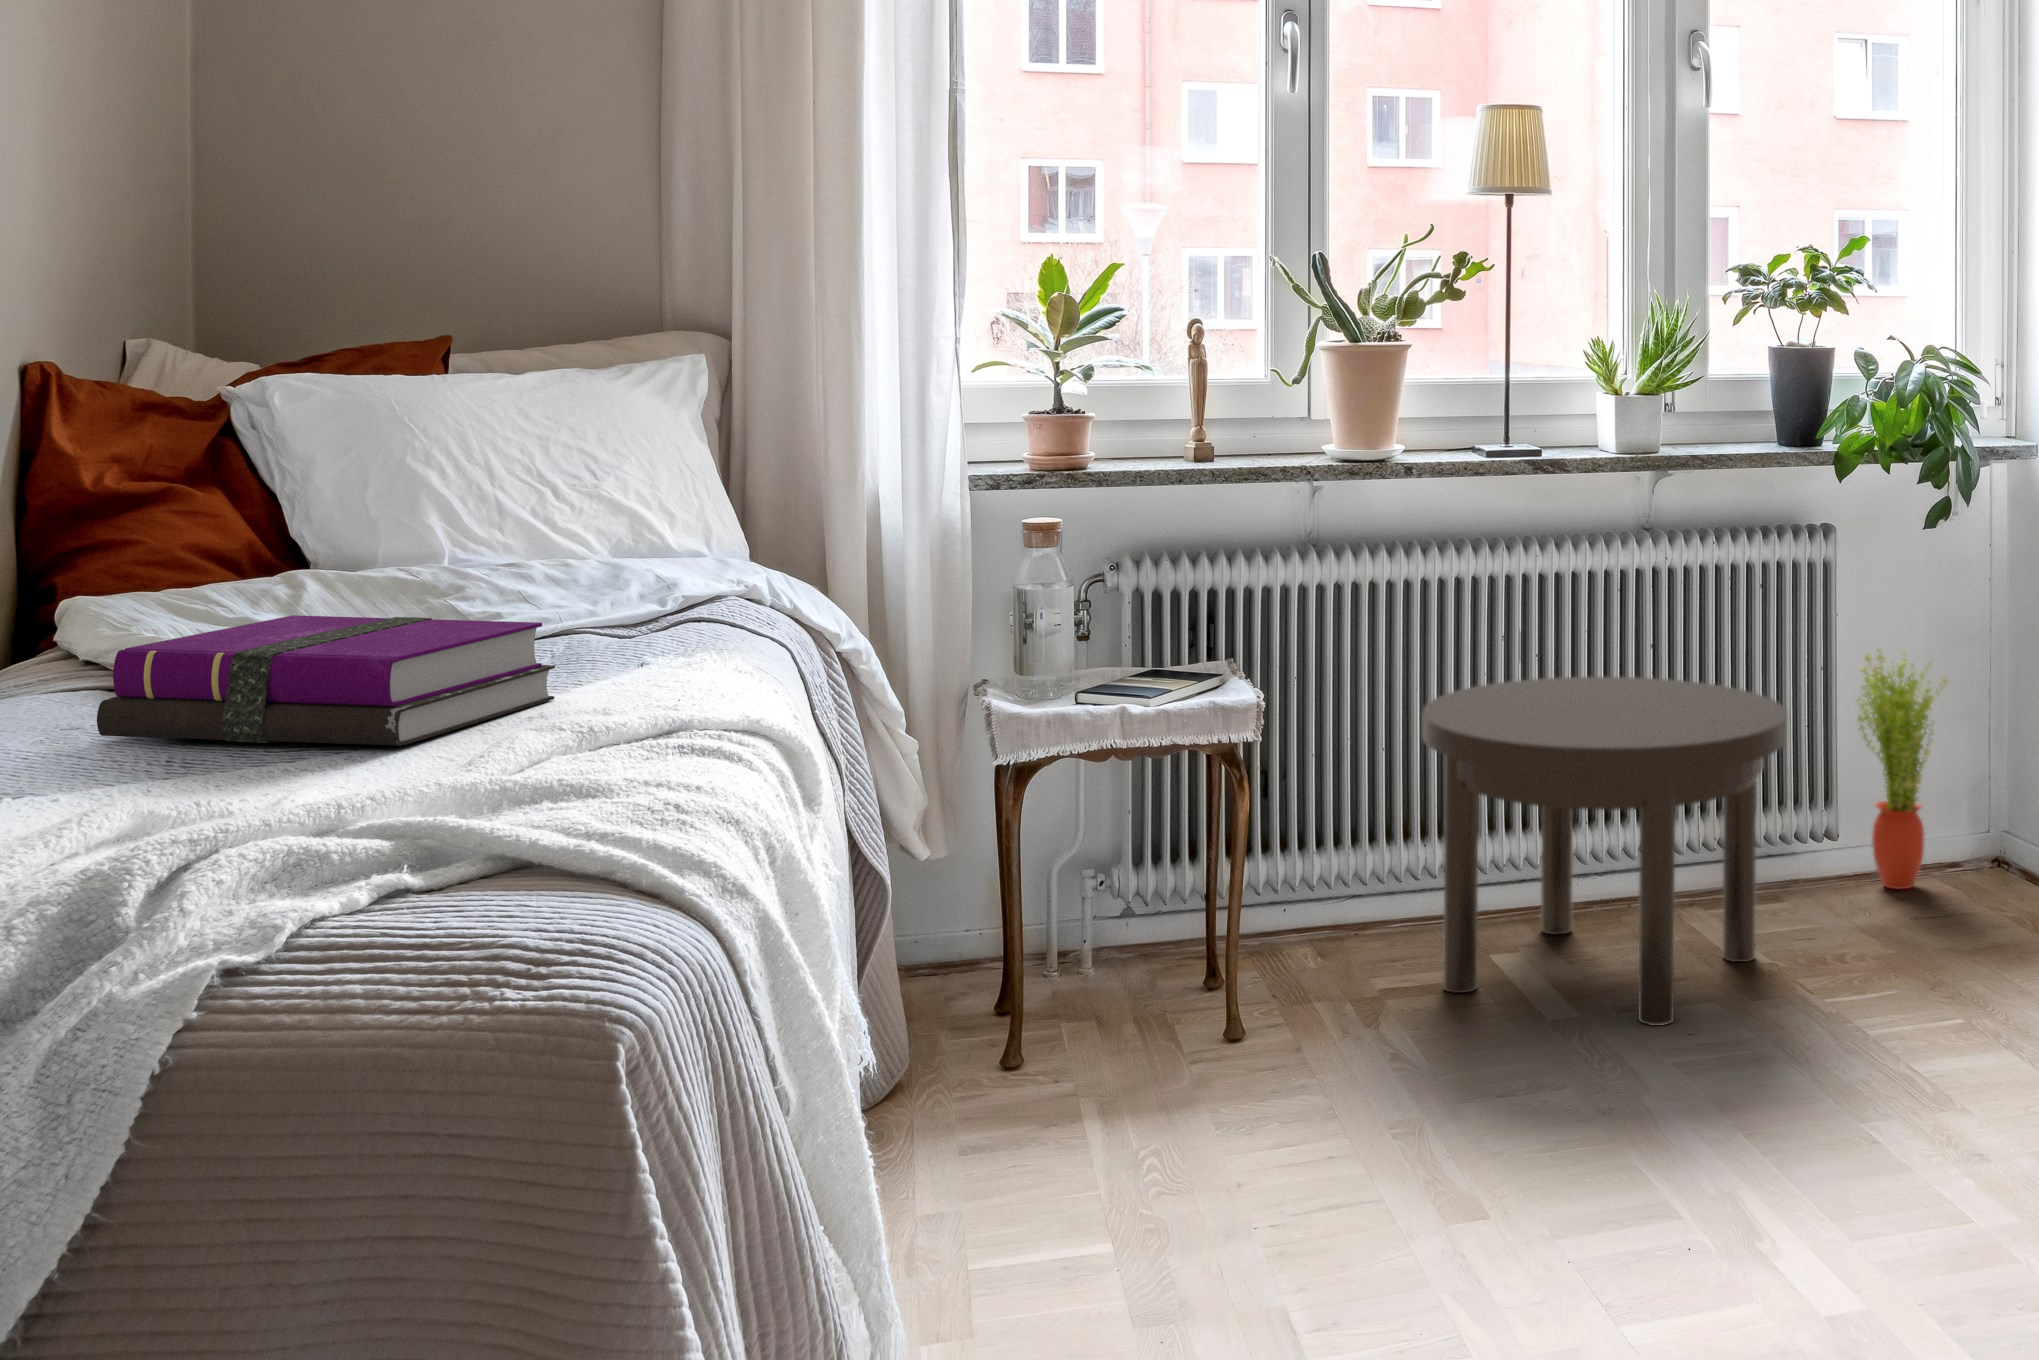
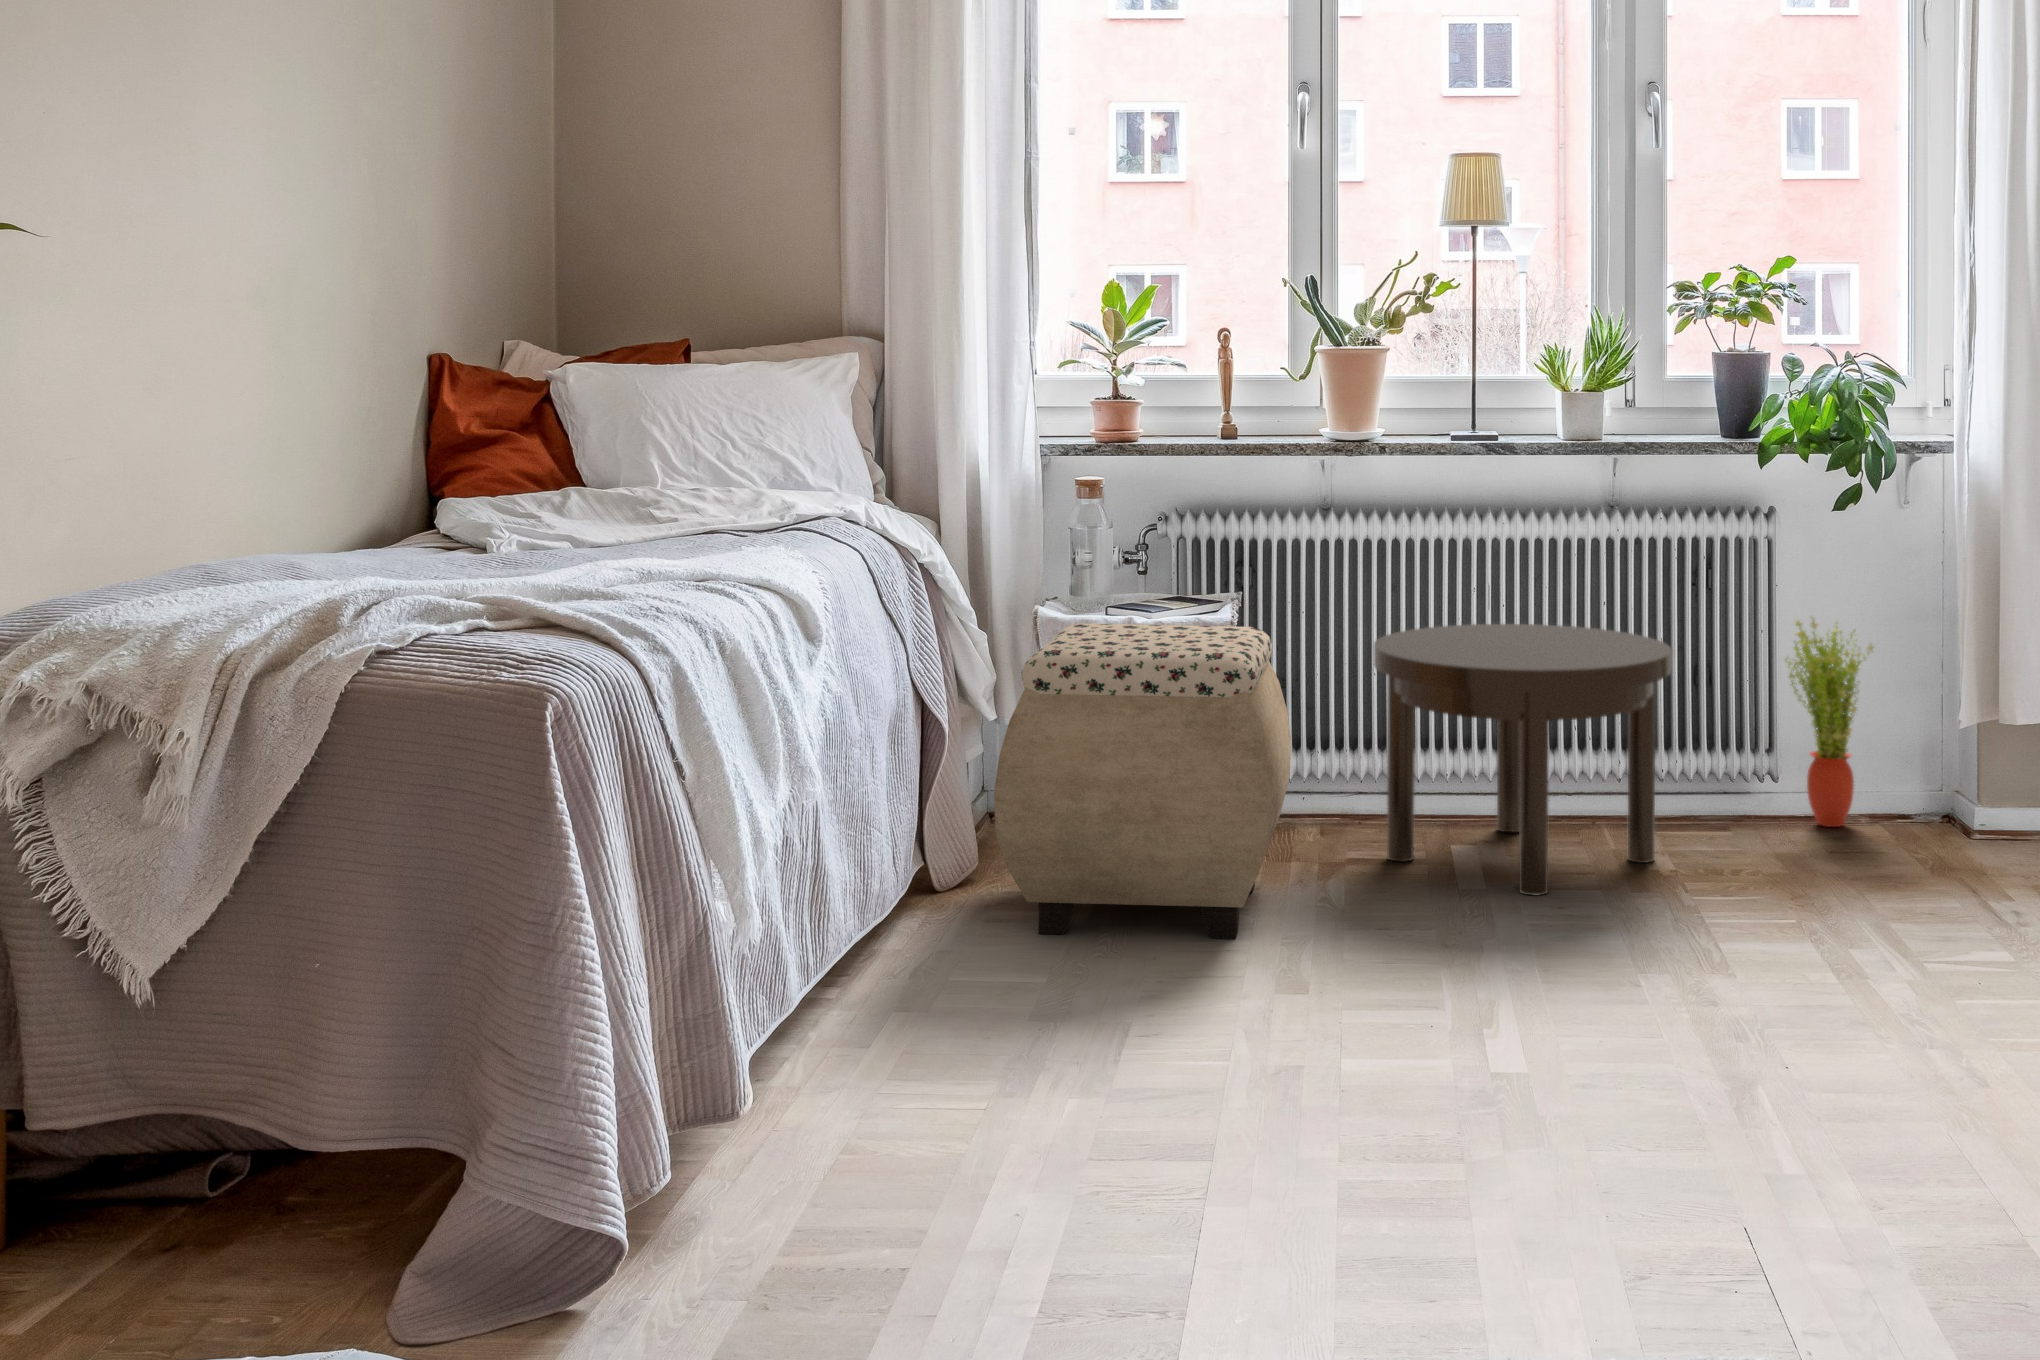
notebook: present [97,615,555,746] -> none [406,503,654,574]
ottoman: none [1016,713,1405,1174] -> present [994,623,1291,939]

